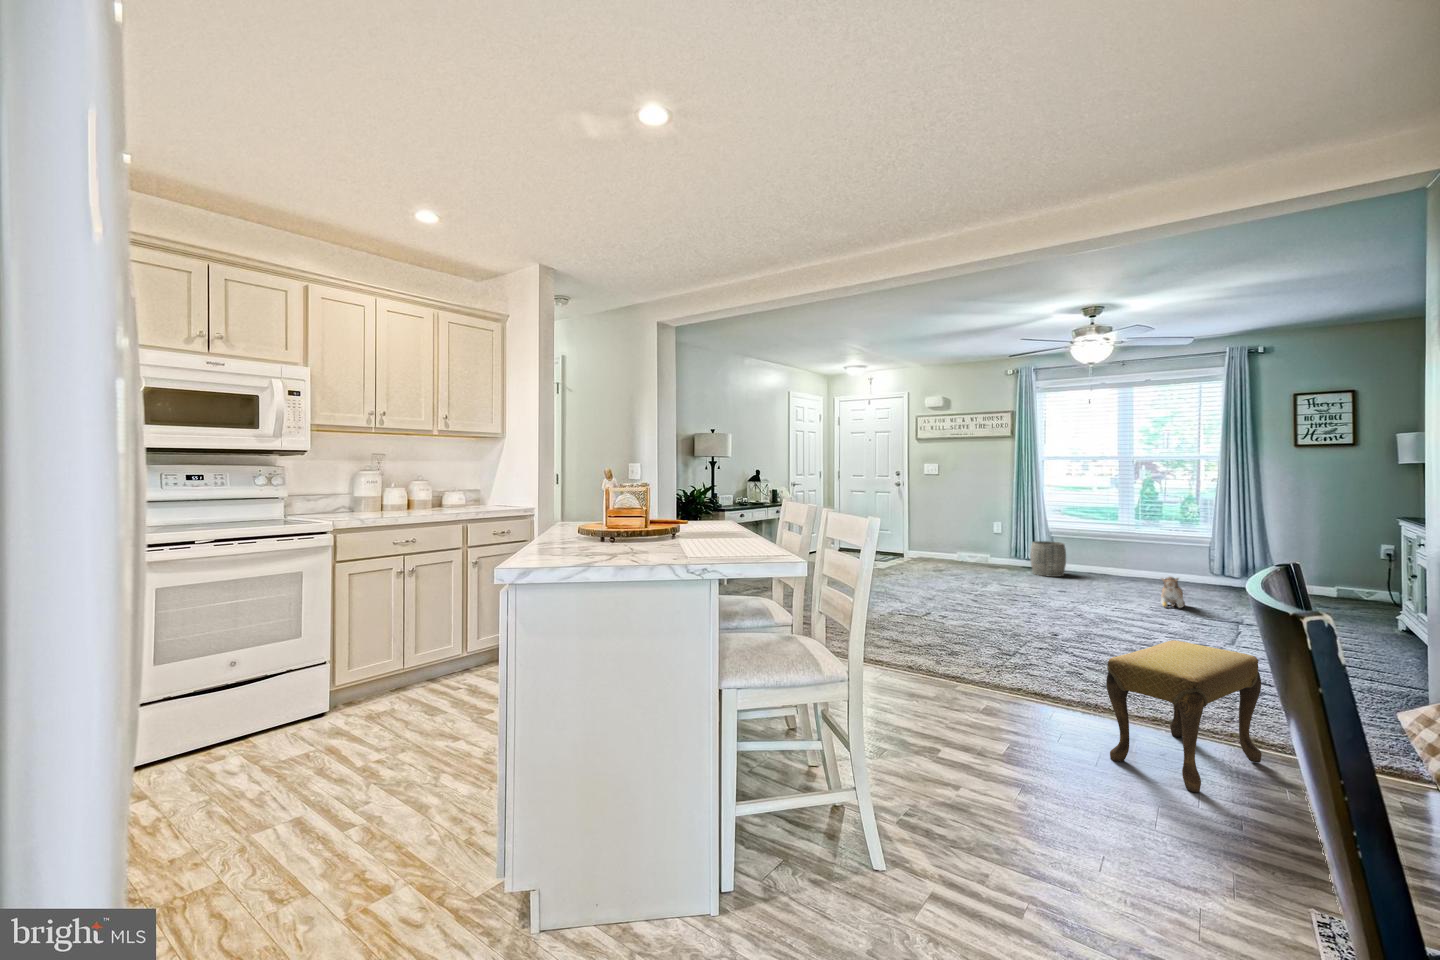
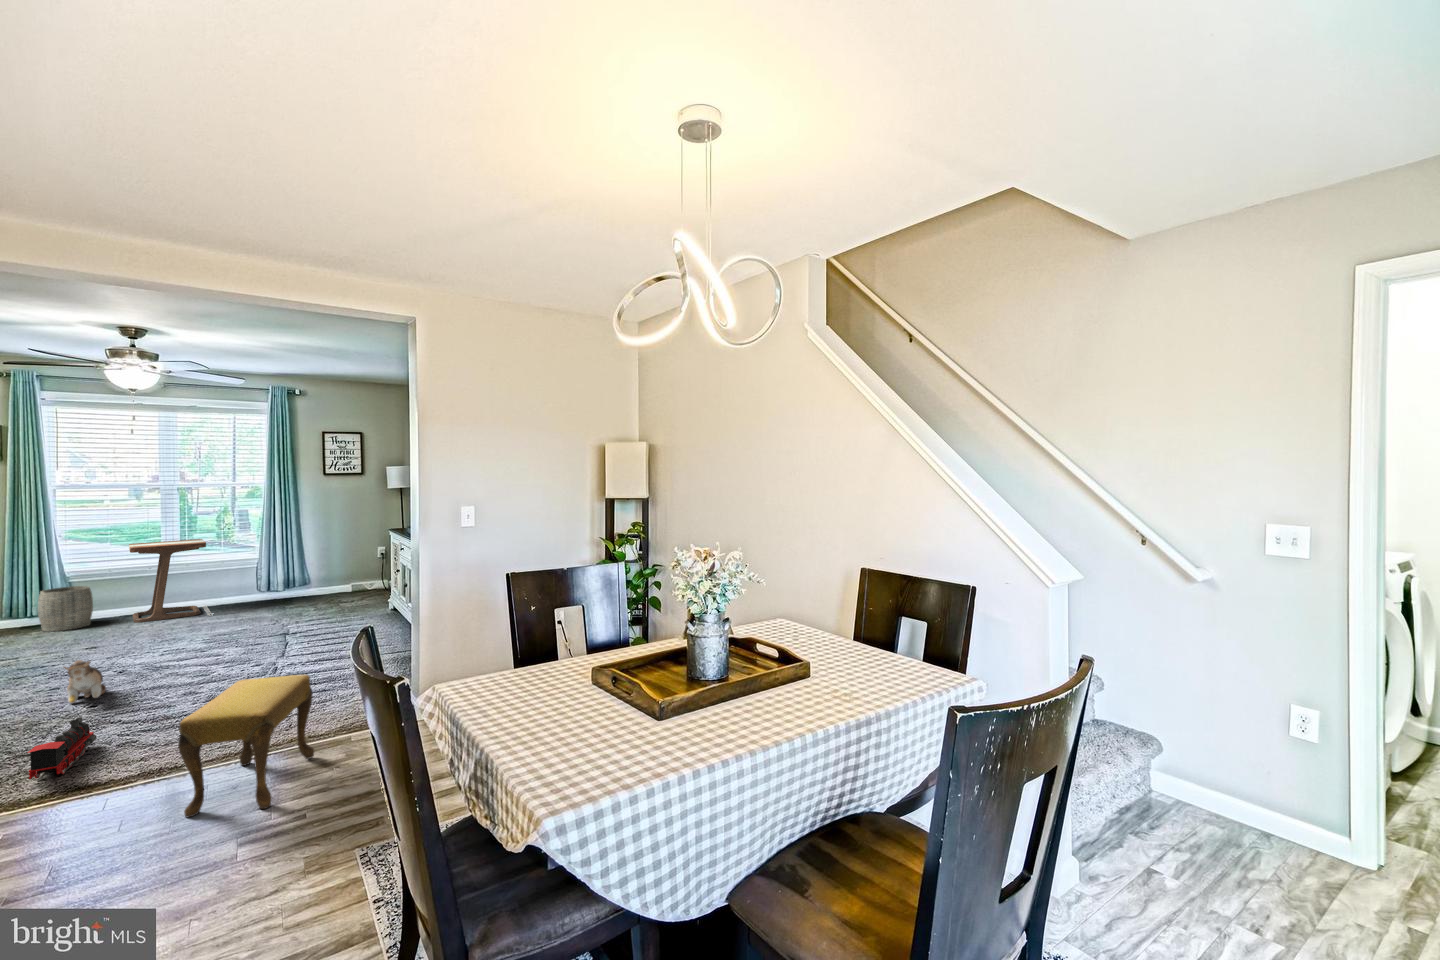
side table: none [1094,511,1164,588] -> present [129,539,209,623]
plush toy: present [1161,577,1185,608] -> present [64,660,106,703]
toy train: none [1003,637,1052,679] -> present [28,717,97,779]

